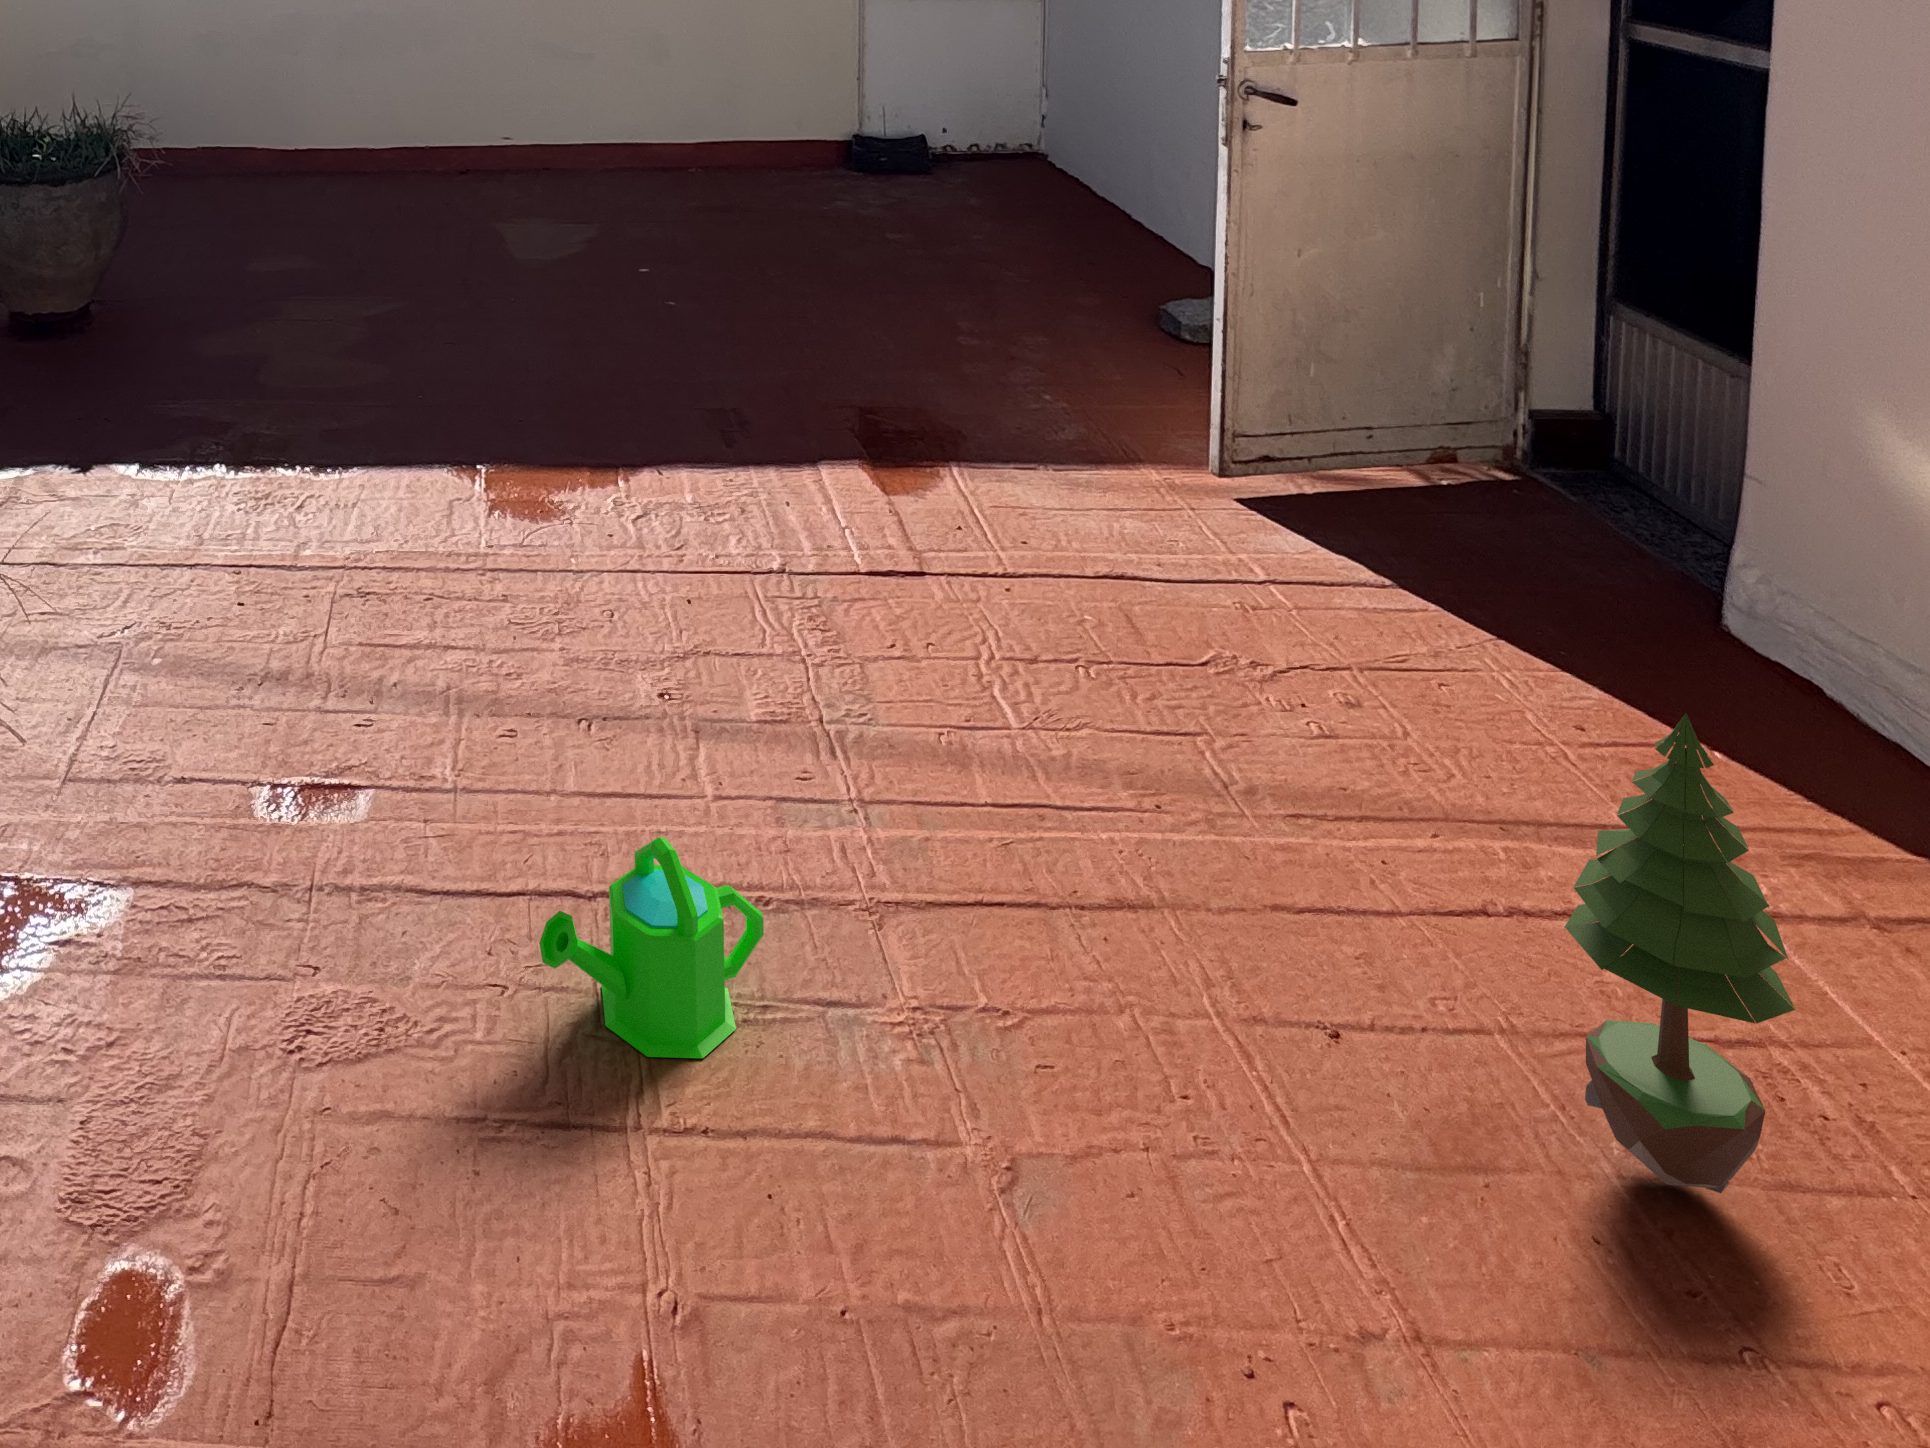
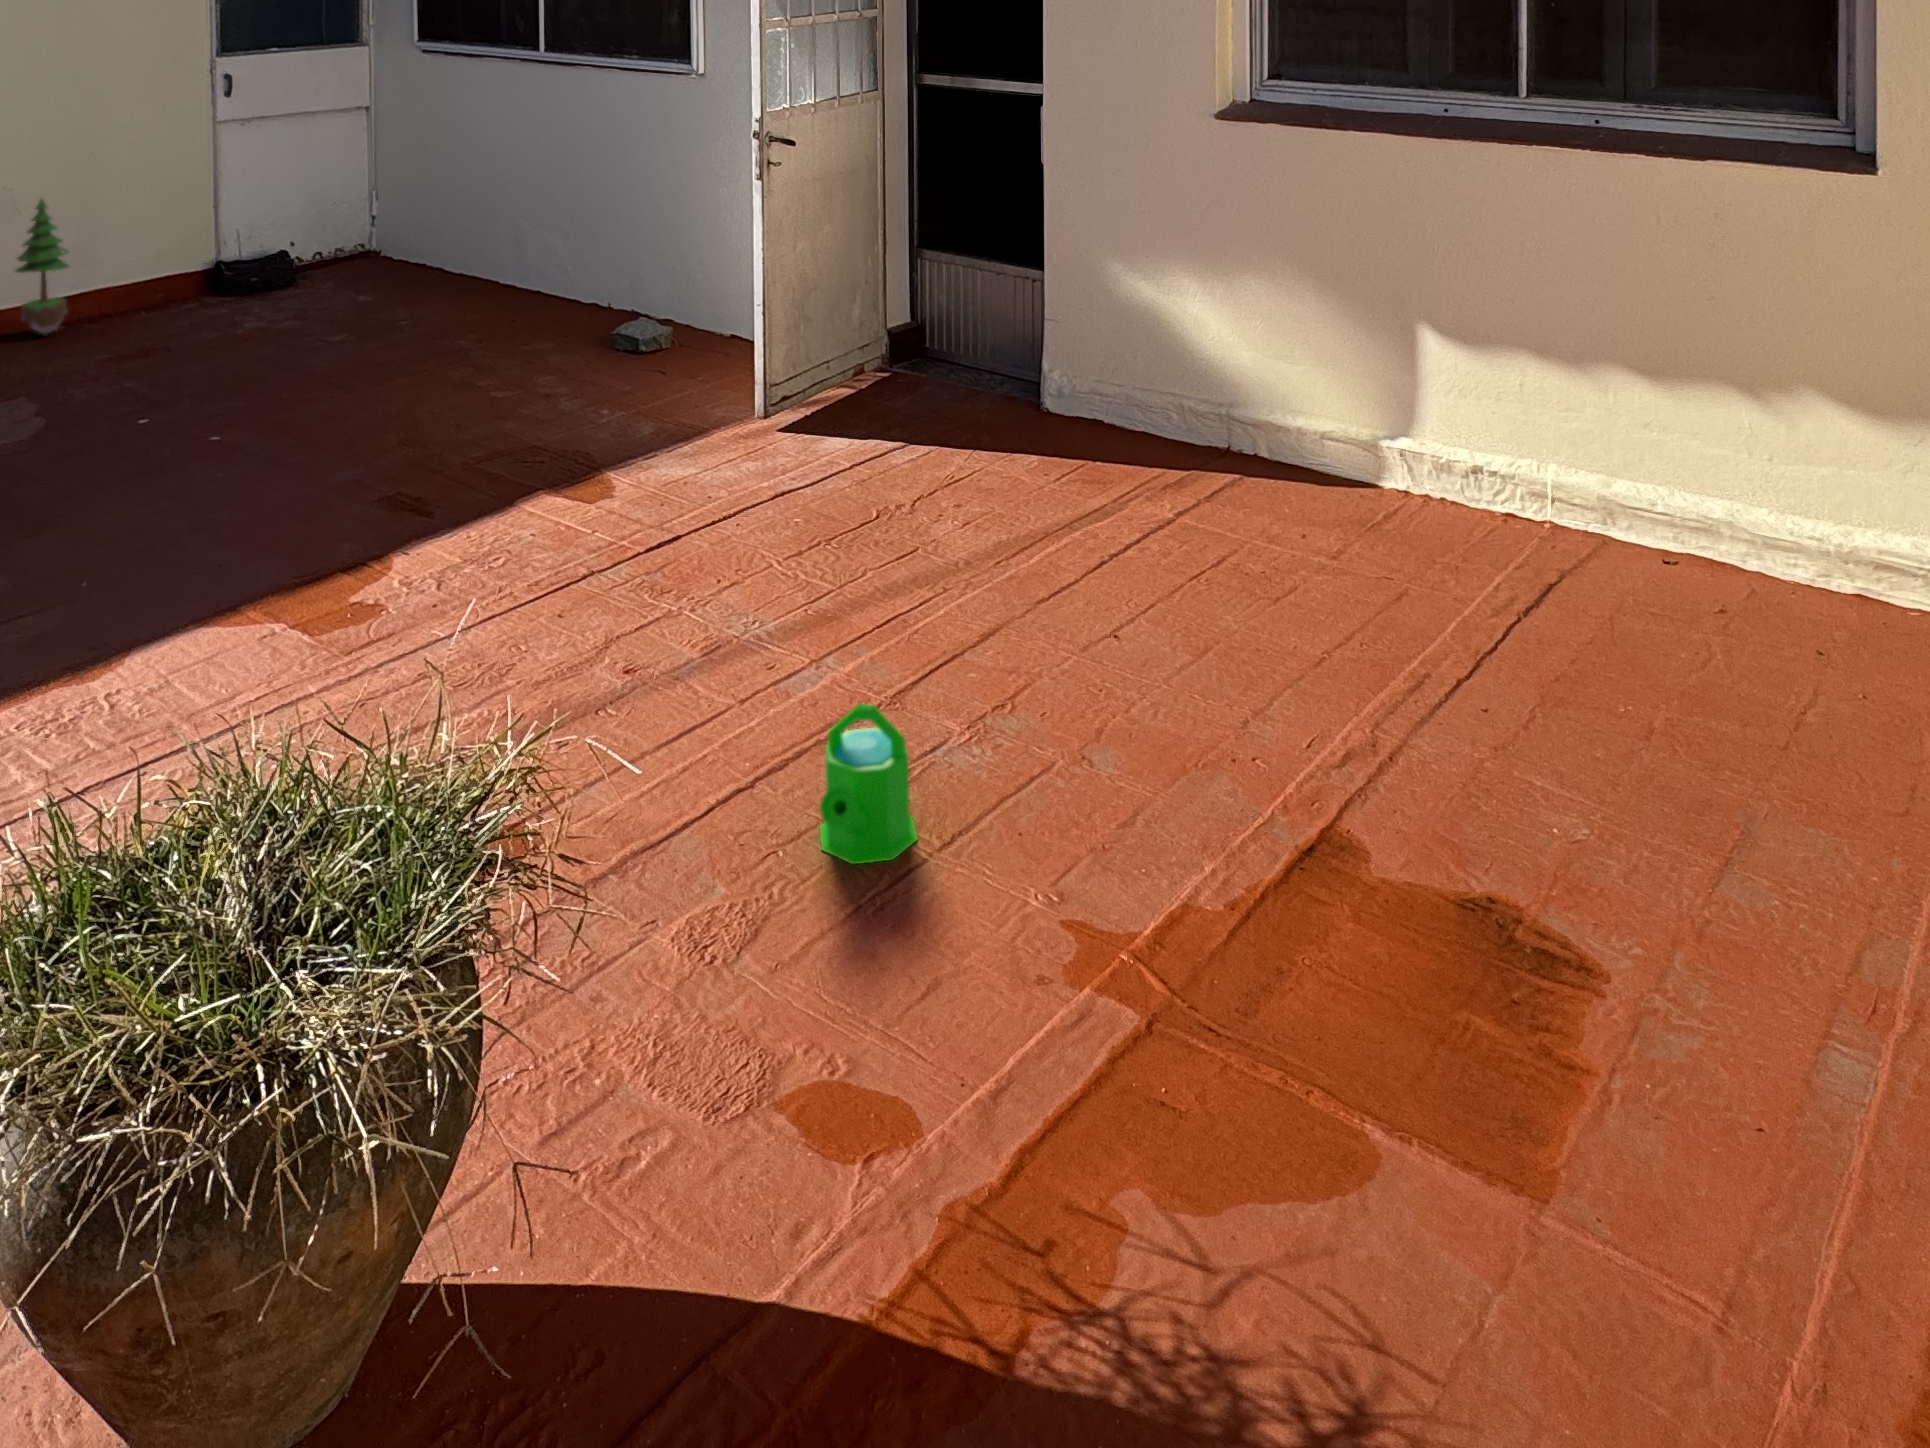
potted tree: present [1564,713,1795,1193] -> present [16,199,69,335]

